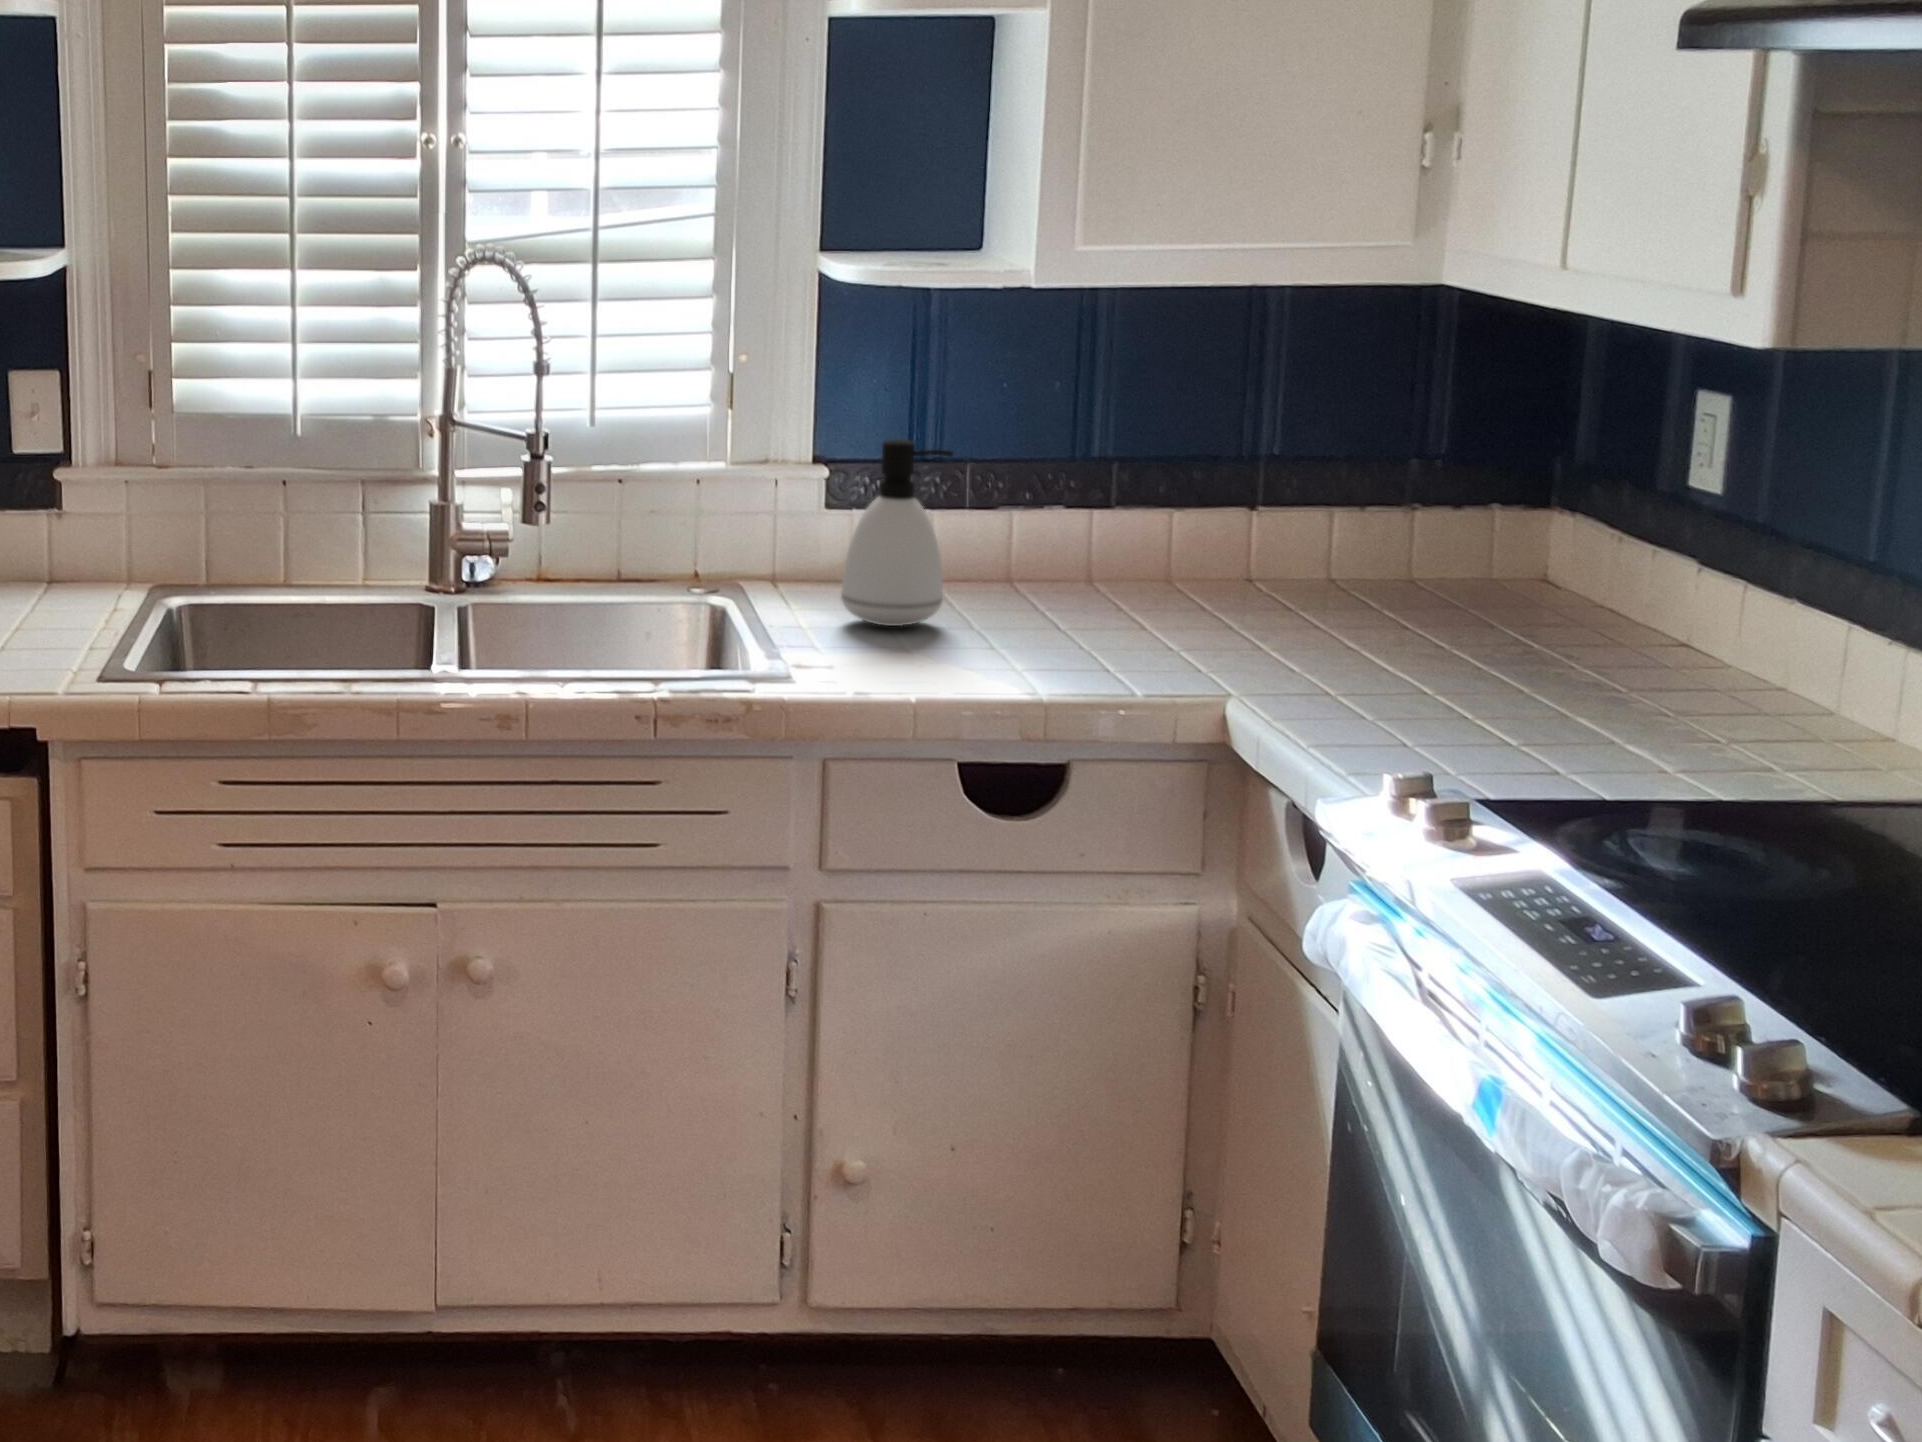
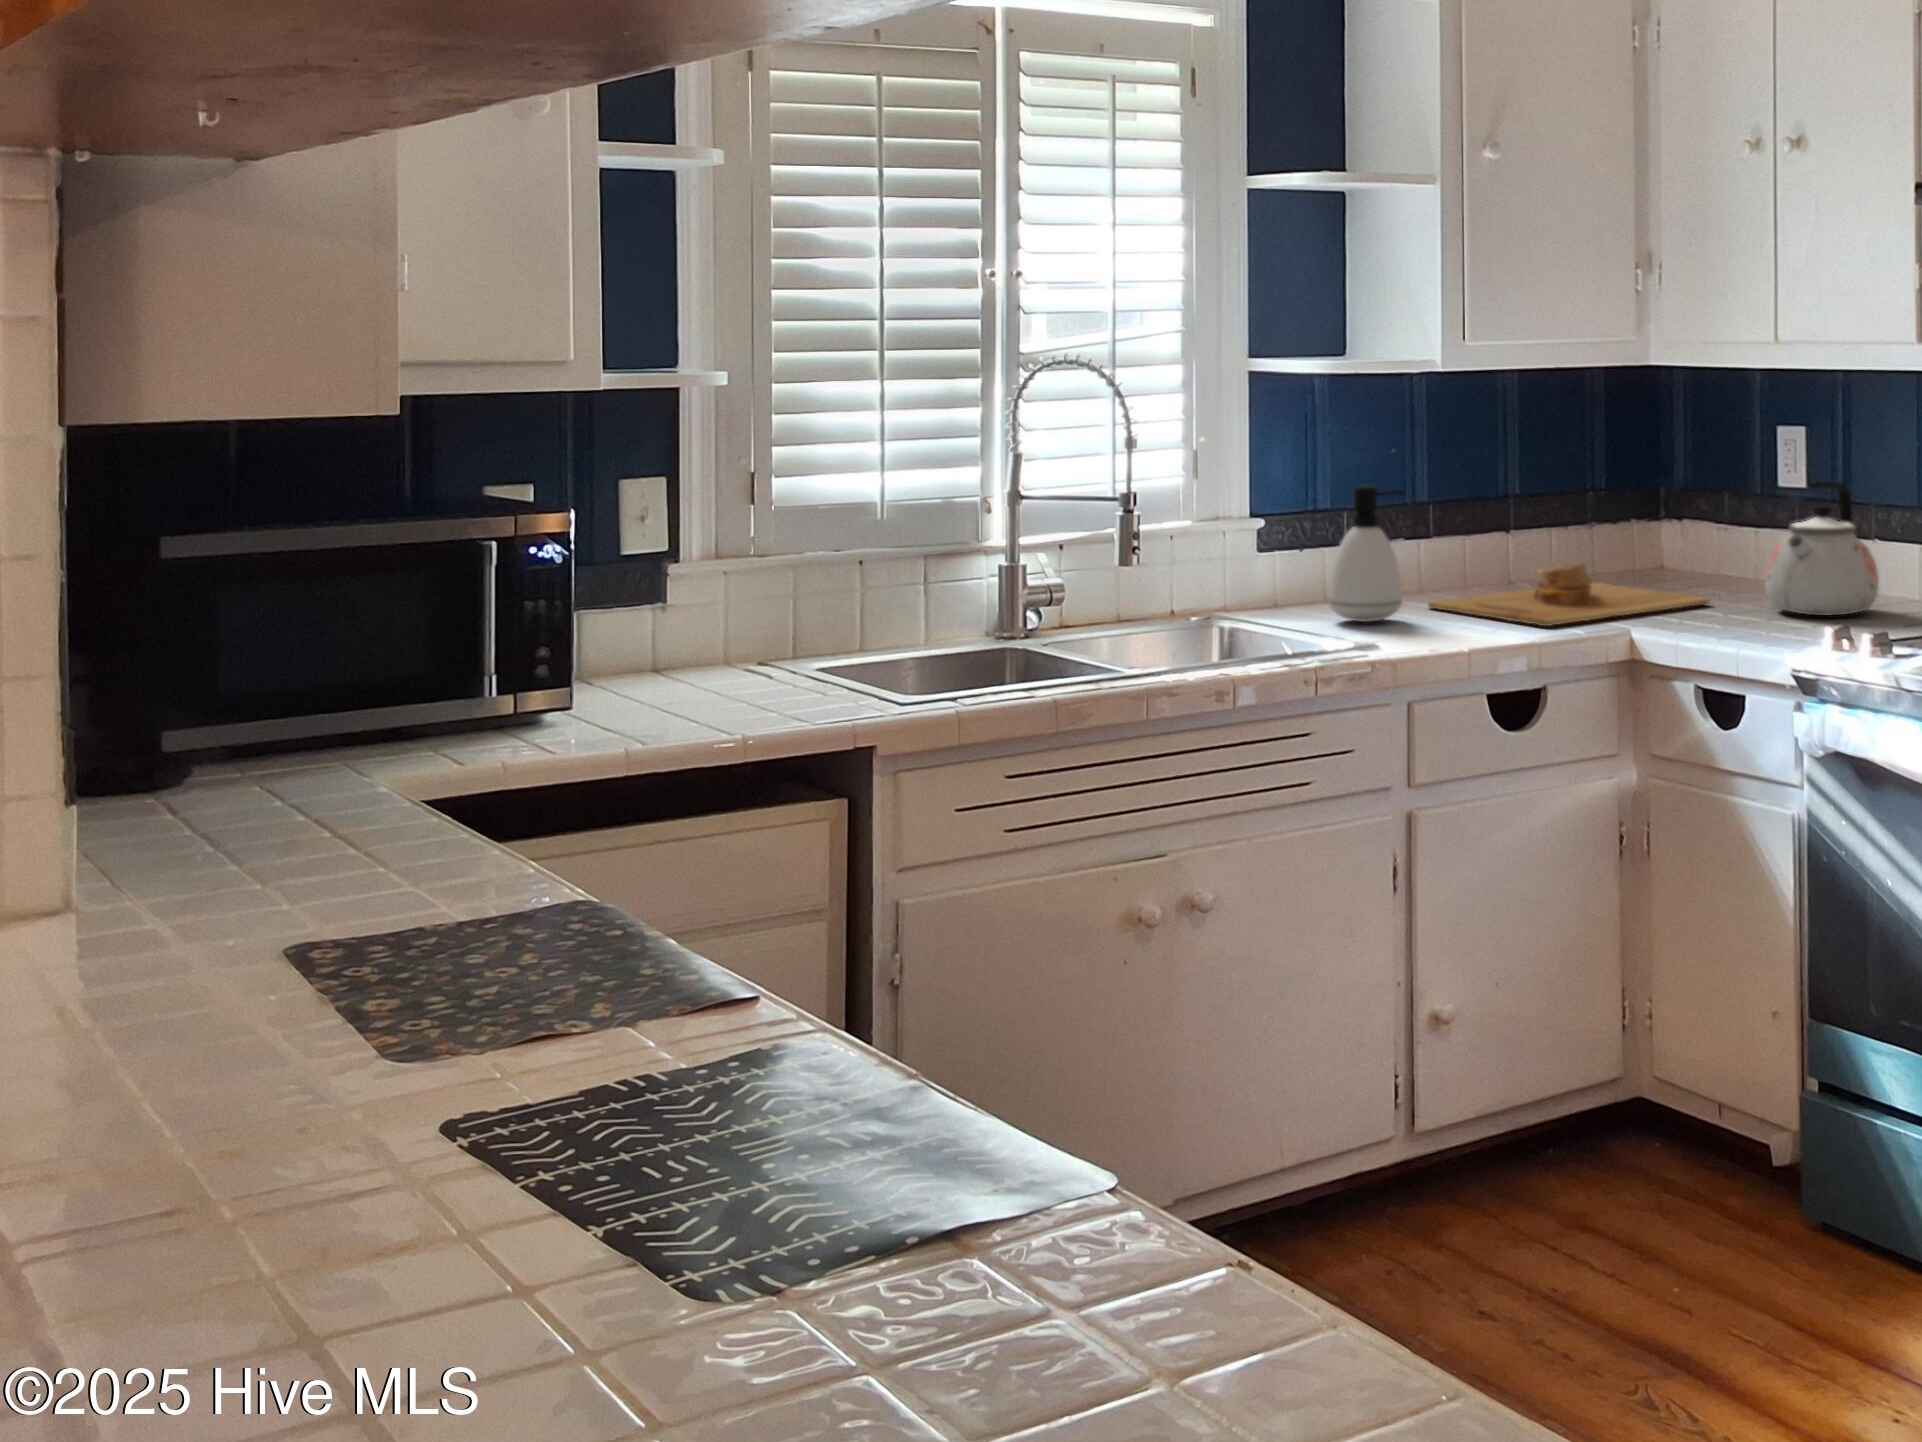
kettle: none [1511,492,1713,713] -> present [1765,481,1879,616]
cutting board: none [1020,570,1446,669] -> present [1428,561,1710,626]

